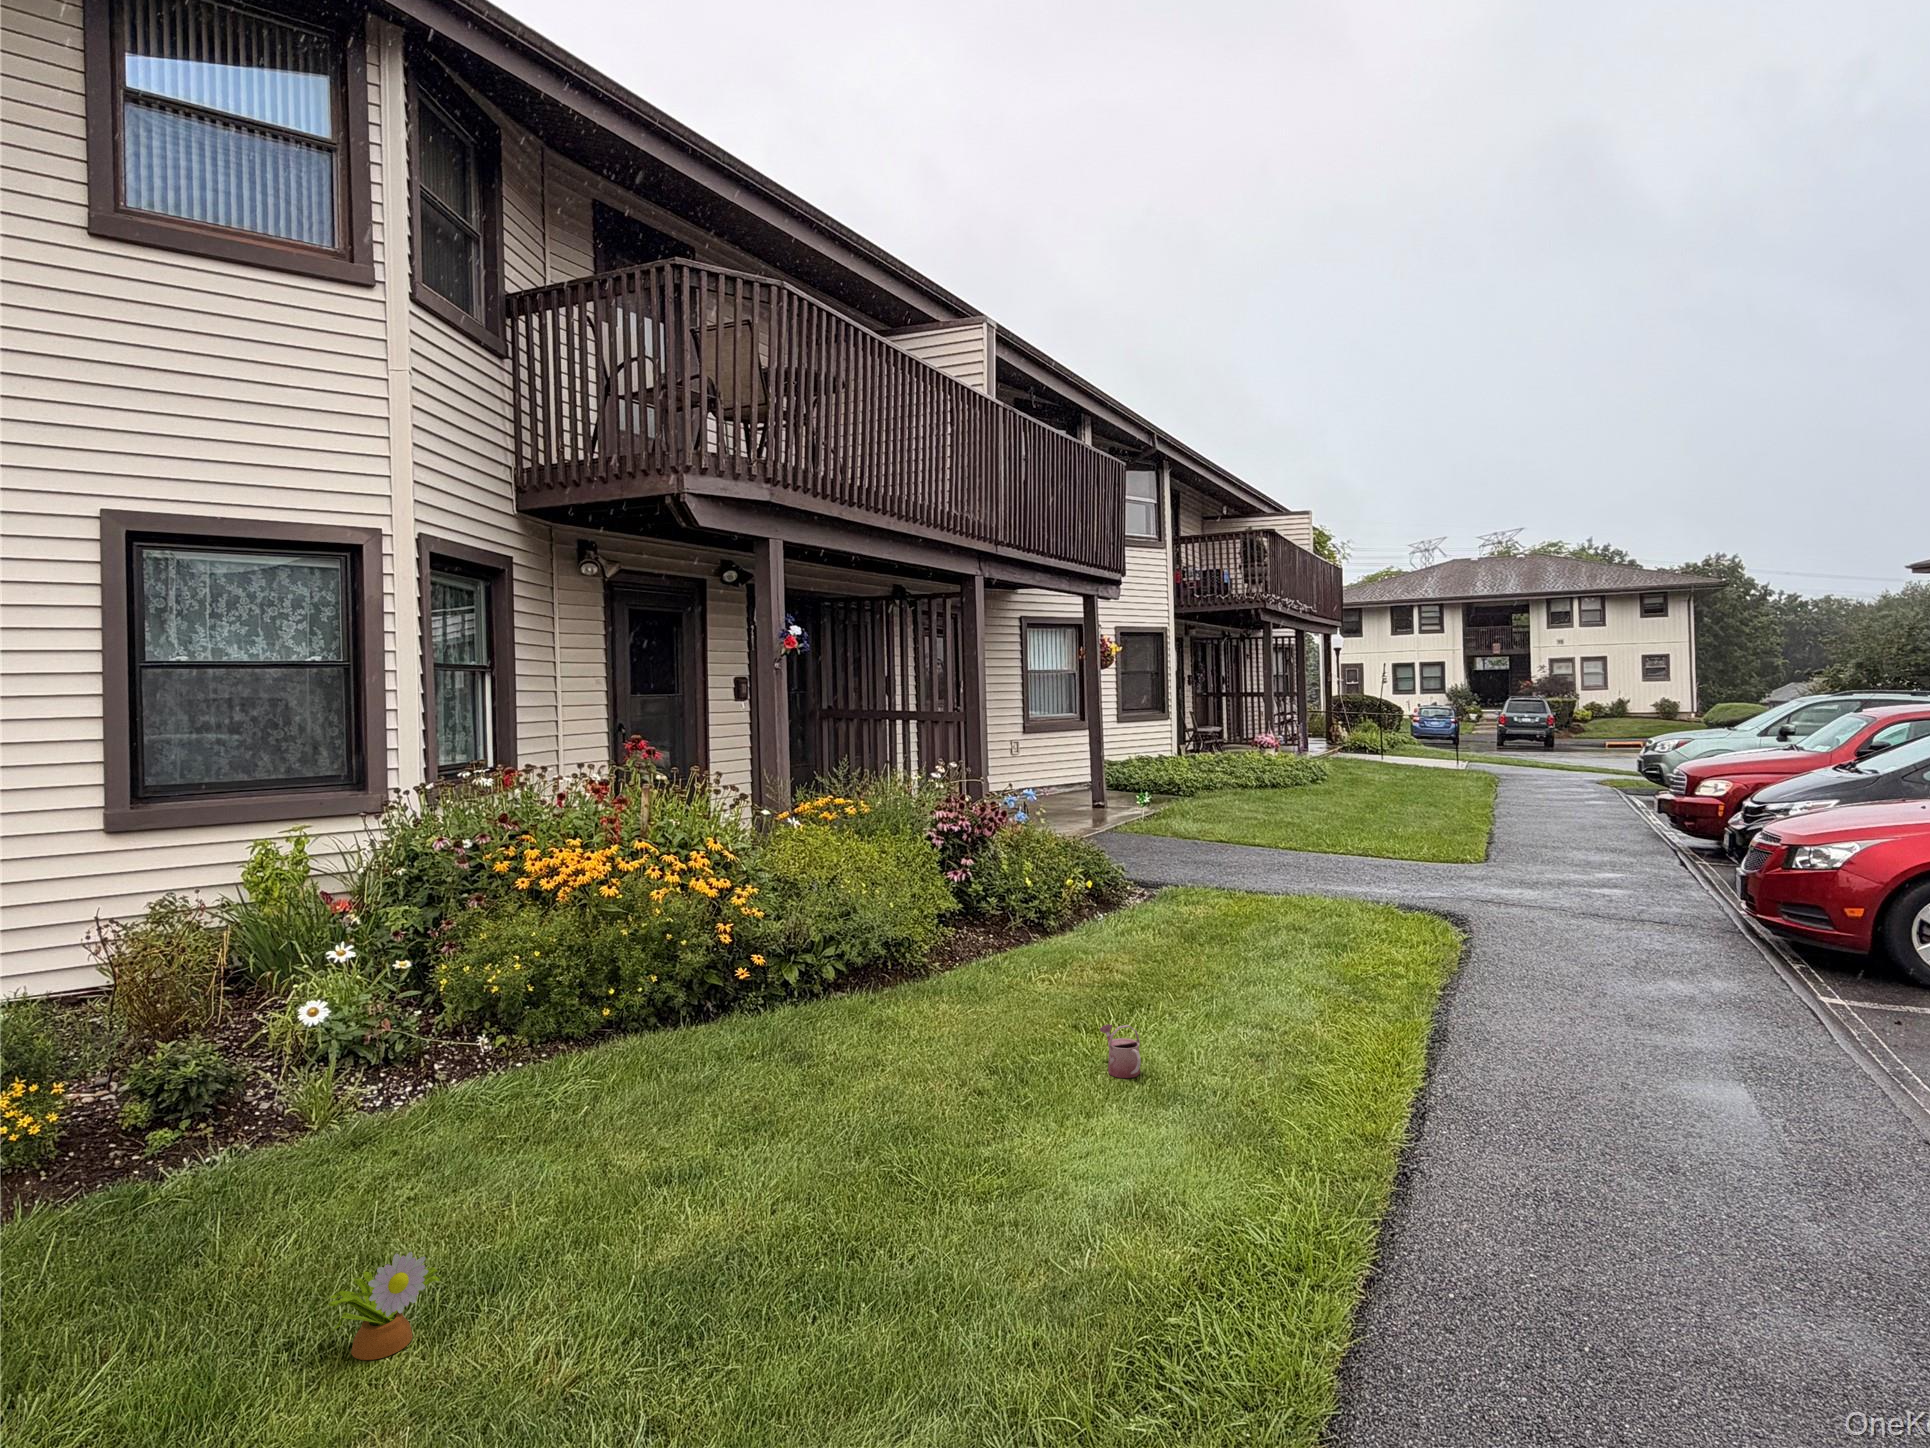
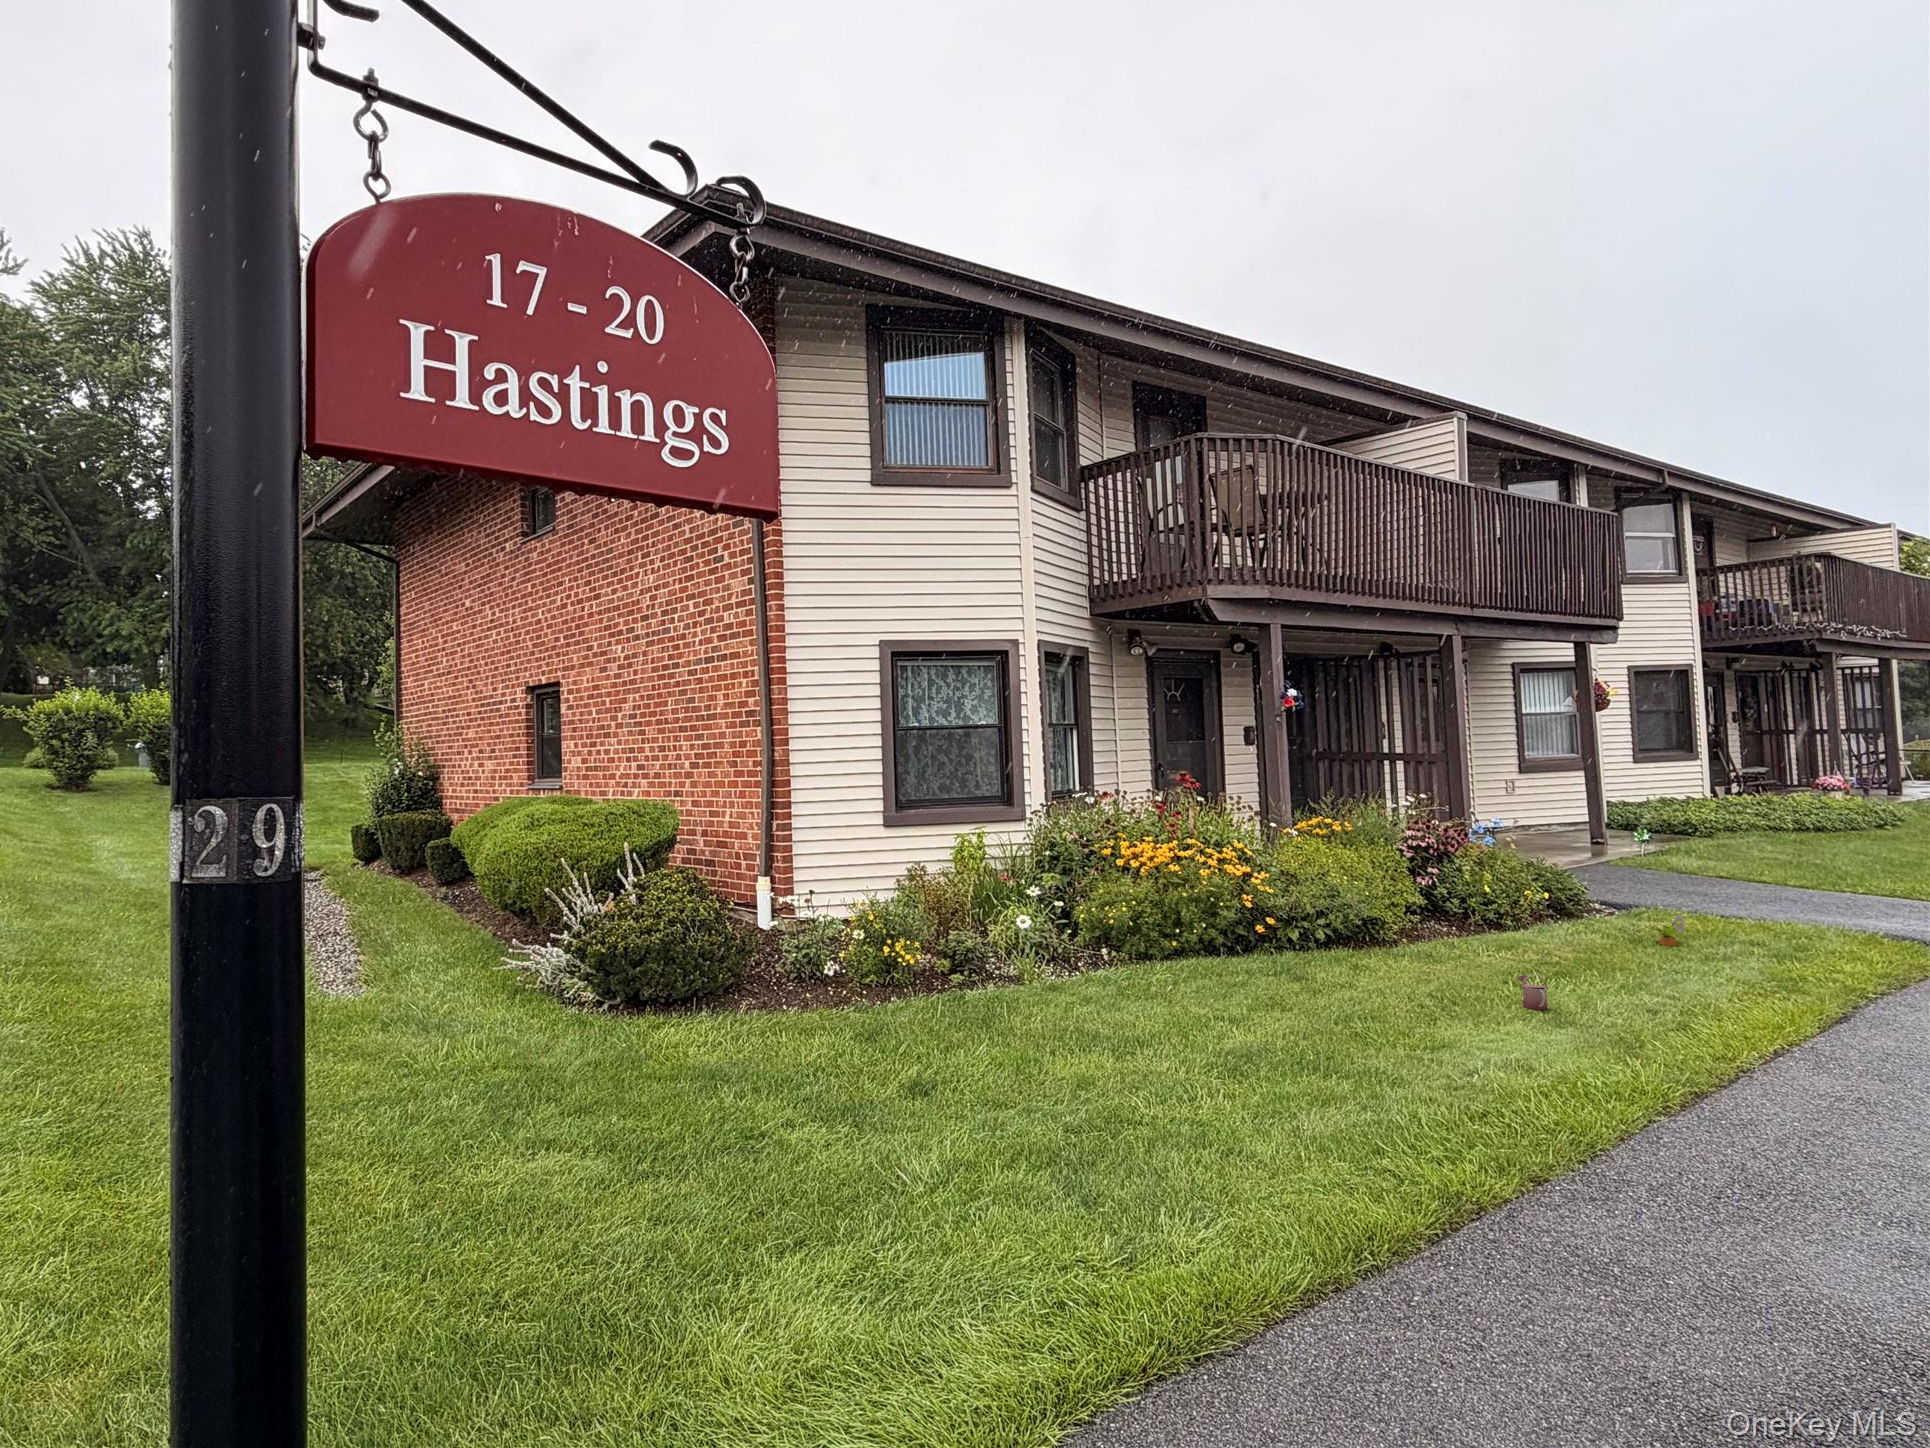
decorative plant: present [327,1252,442,1360] -> present [1650,915,1685,946]

